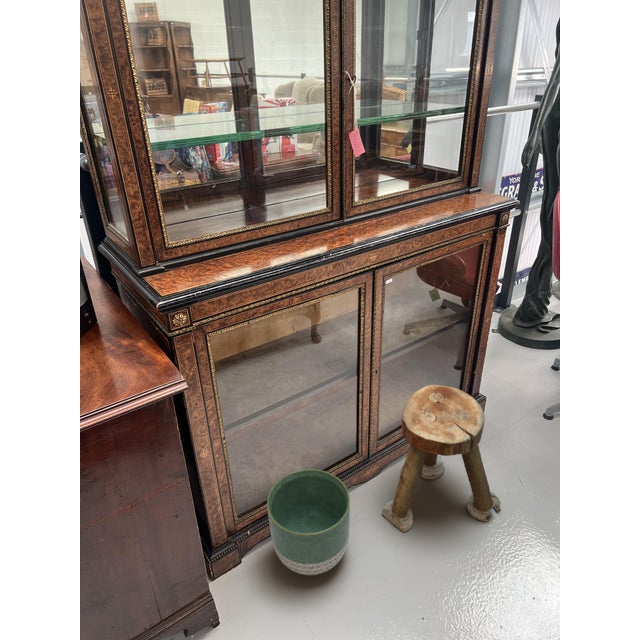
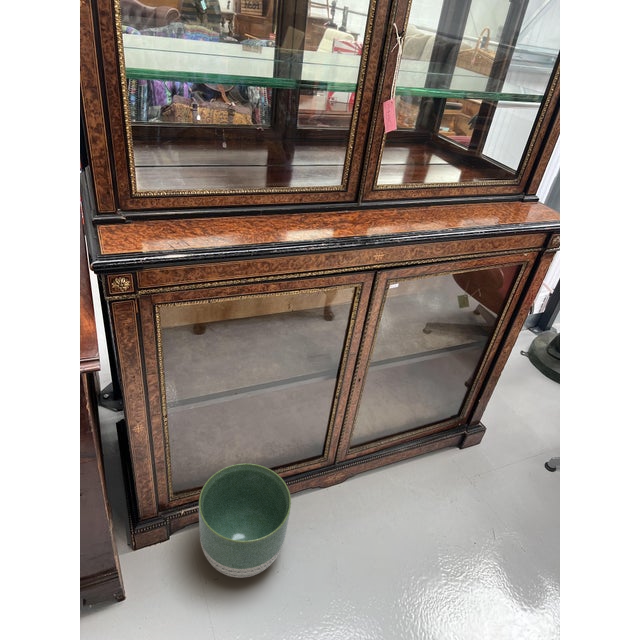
stool: present [381,384,501,532] -> none [330,408,466,569]

